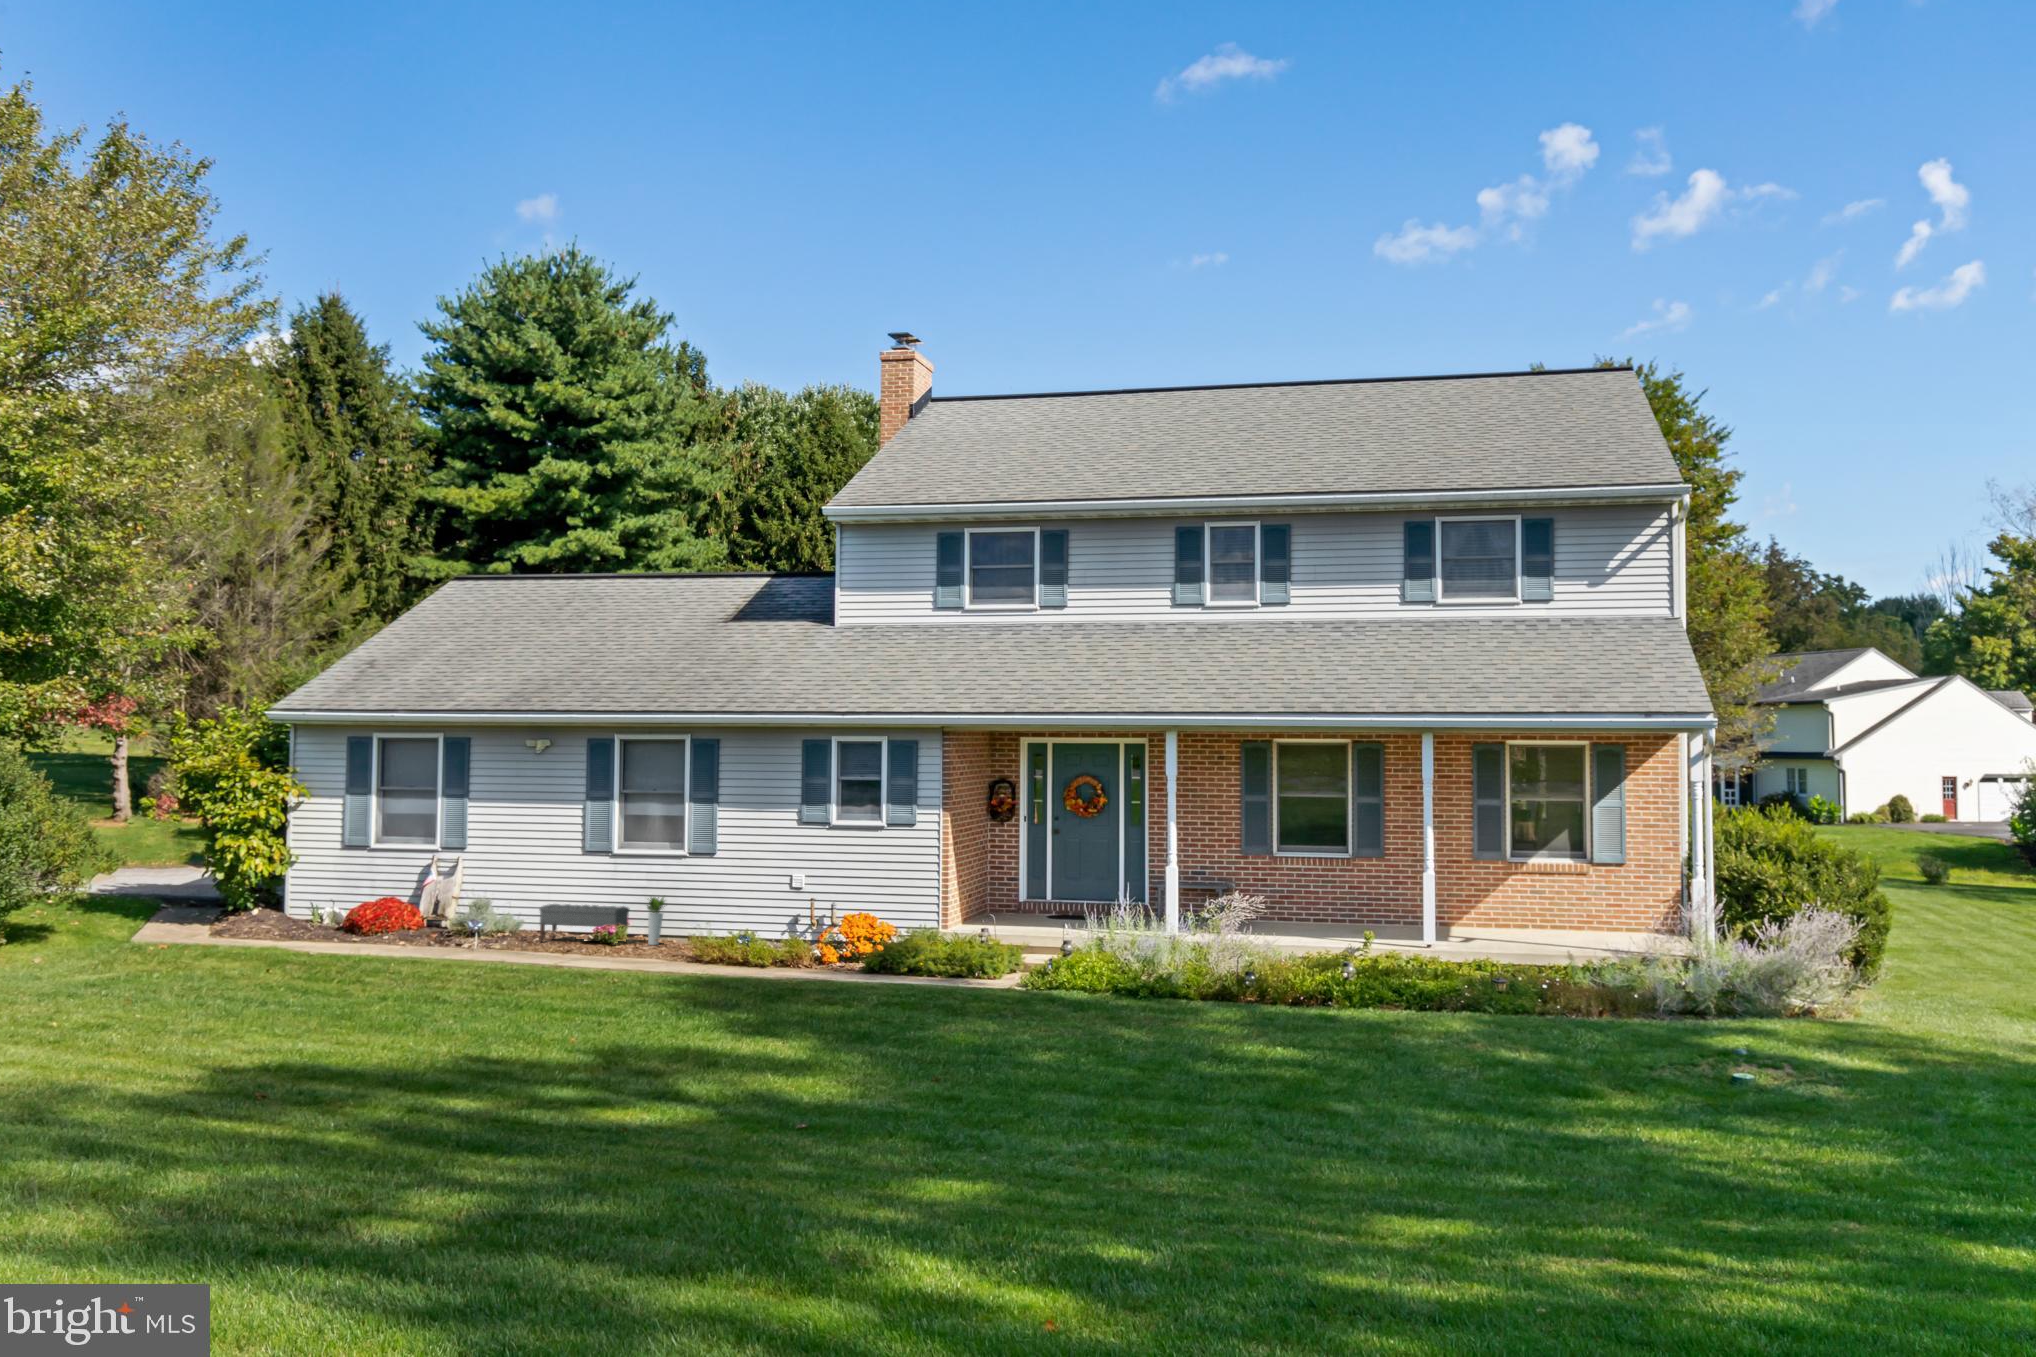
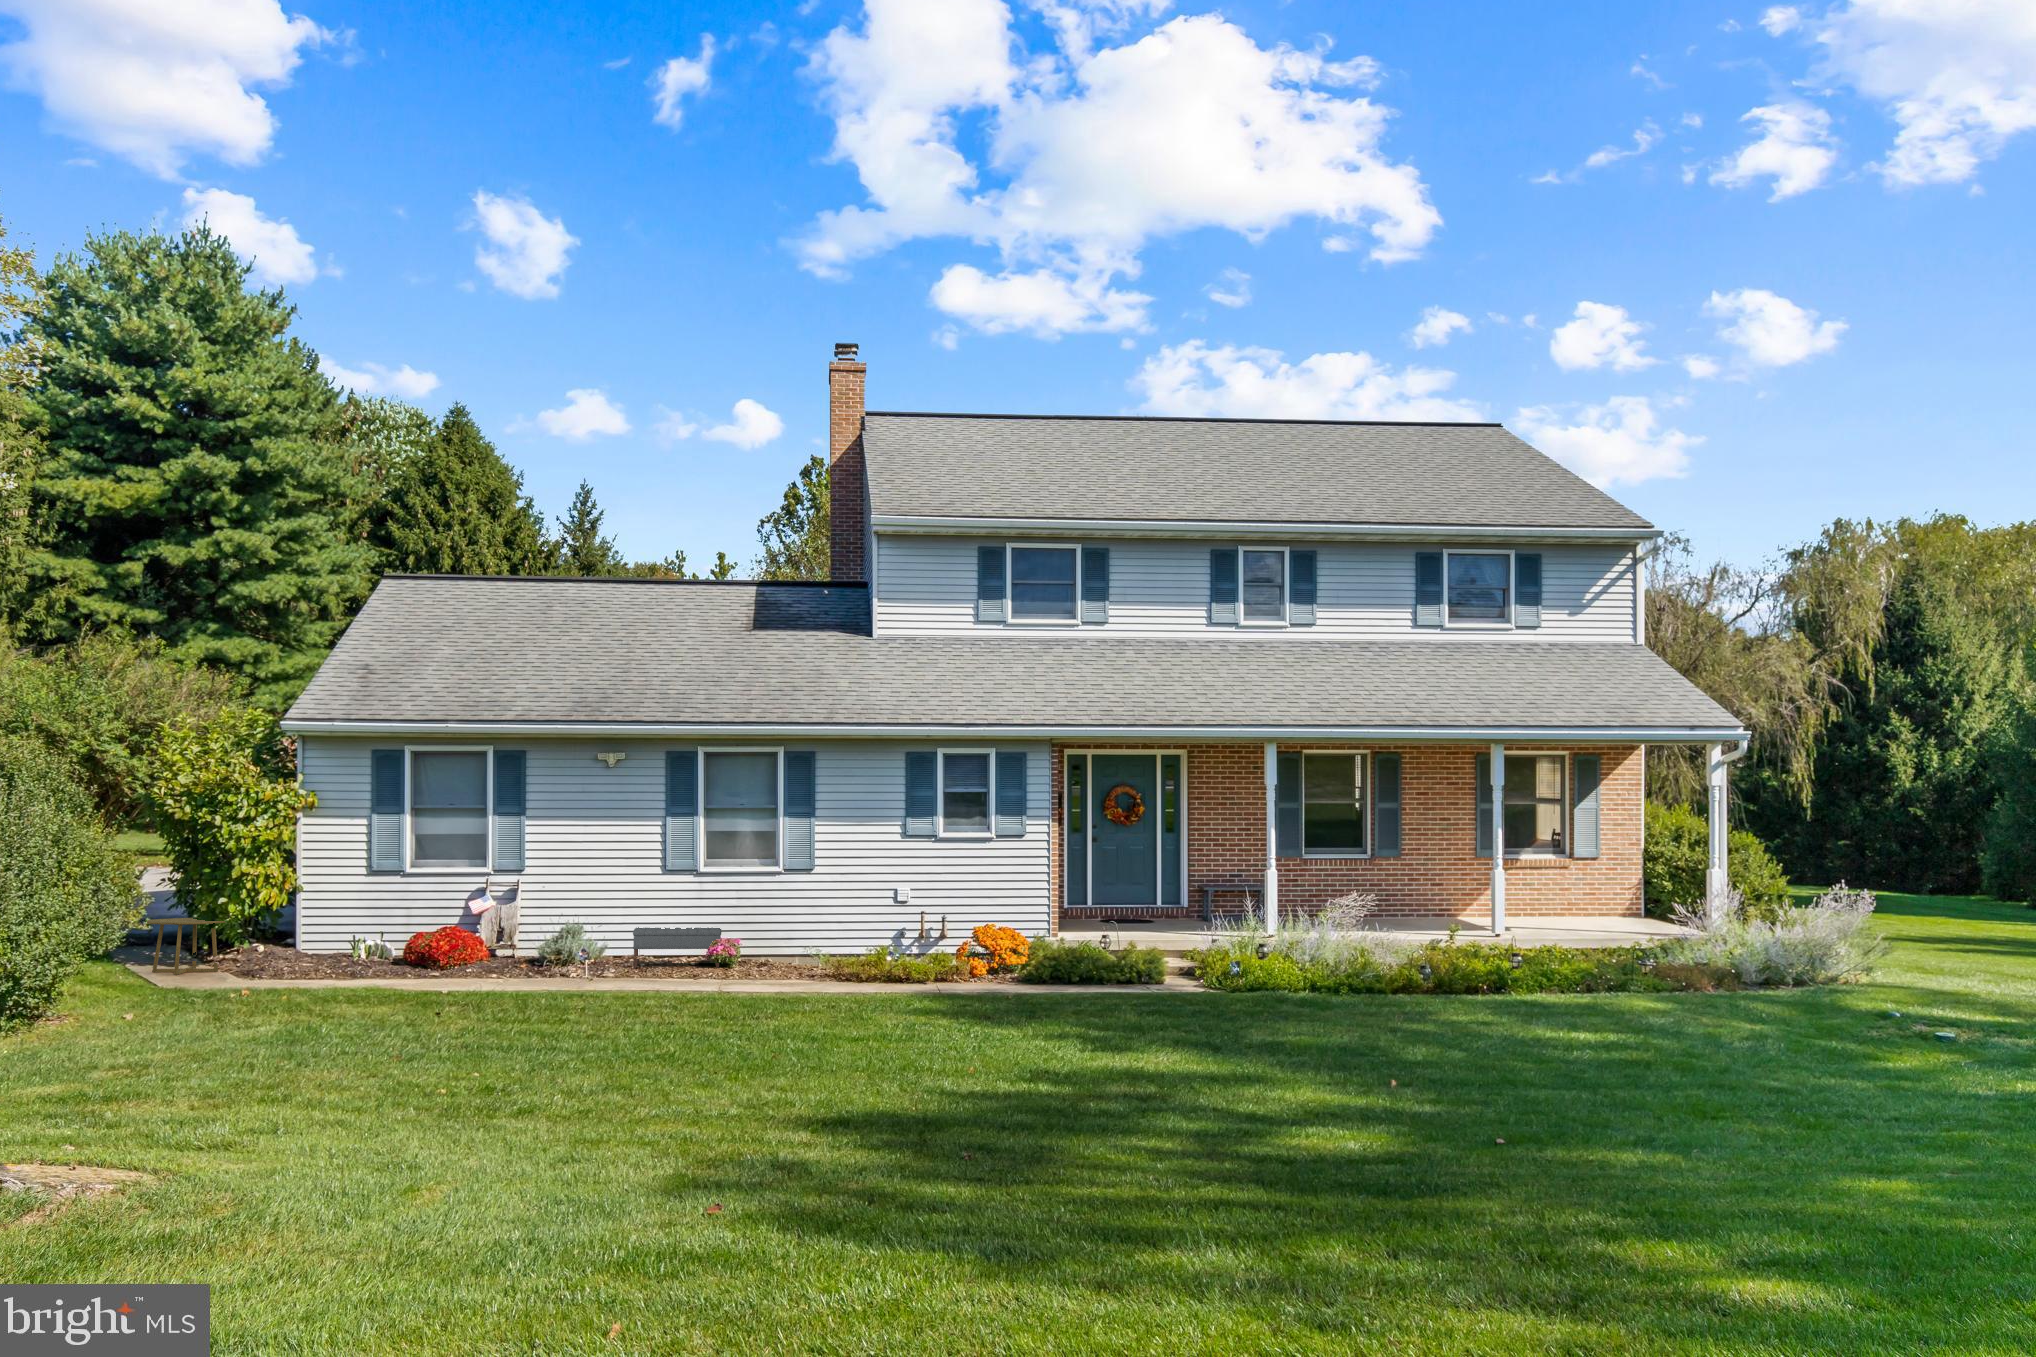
round table: none [149,882,227,931] -> present [147,918,225,975]
planter: present [647,897,665,945] -> none [741,913,766,966]

